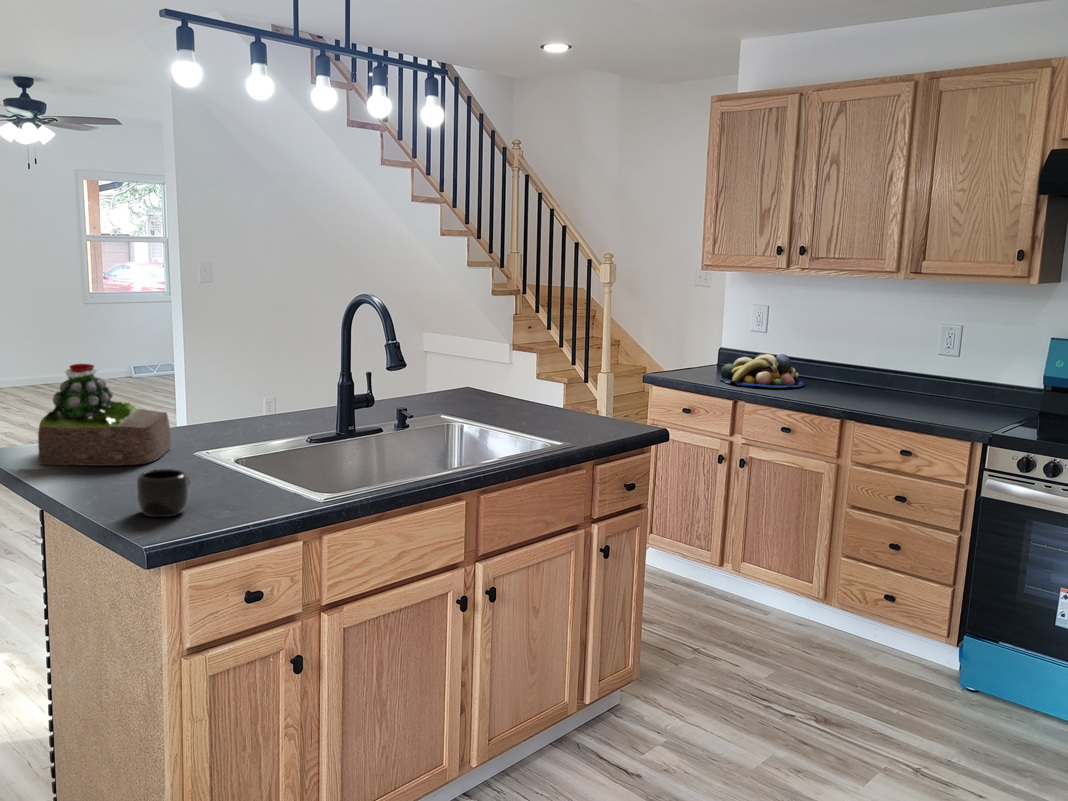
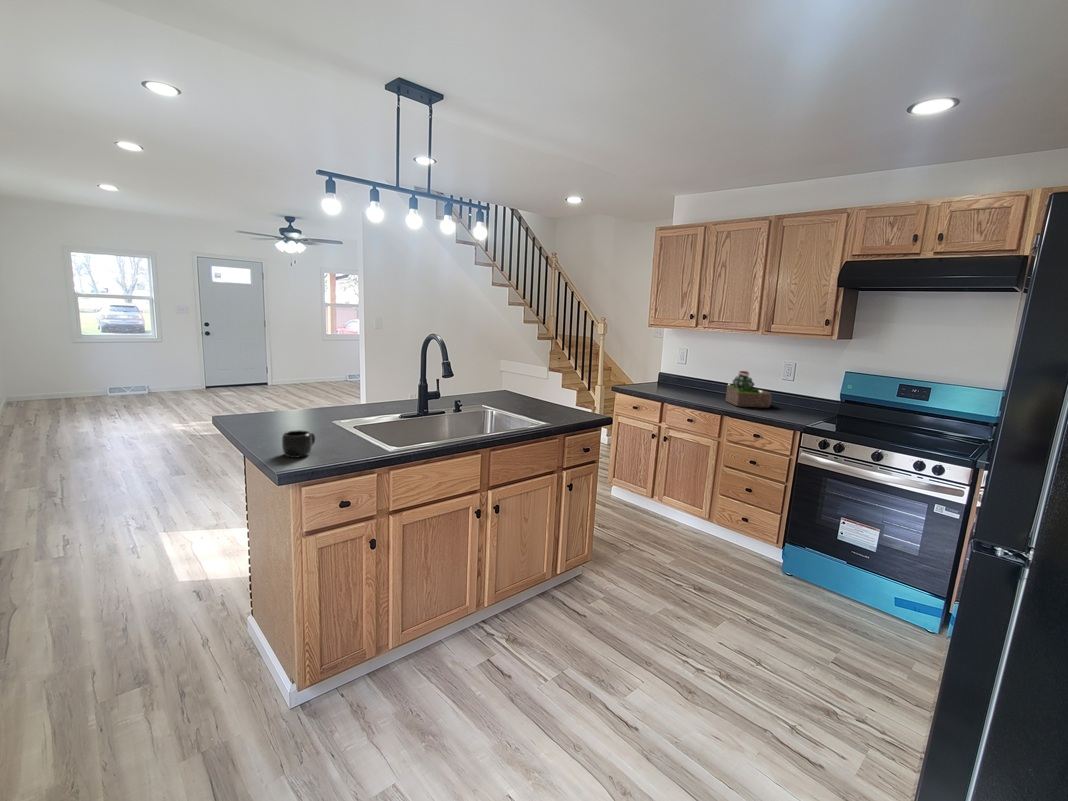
fruit bowl: present [720,354,804,388] -> none [653,376,703,396]
succulent plant: present [38,364,171,466] -> present [726,371,771,407]

